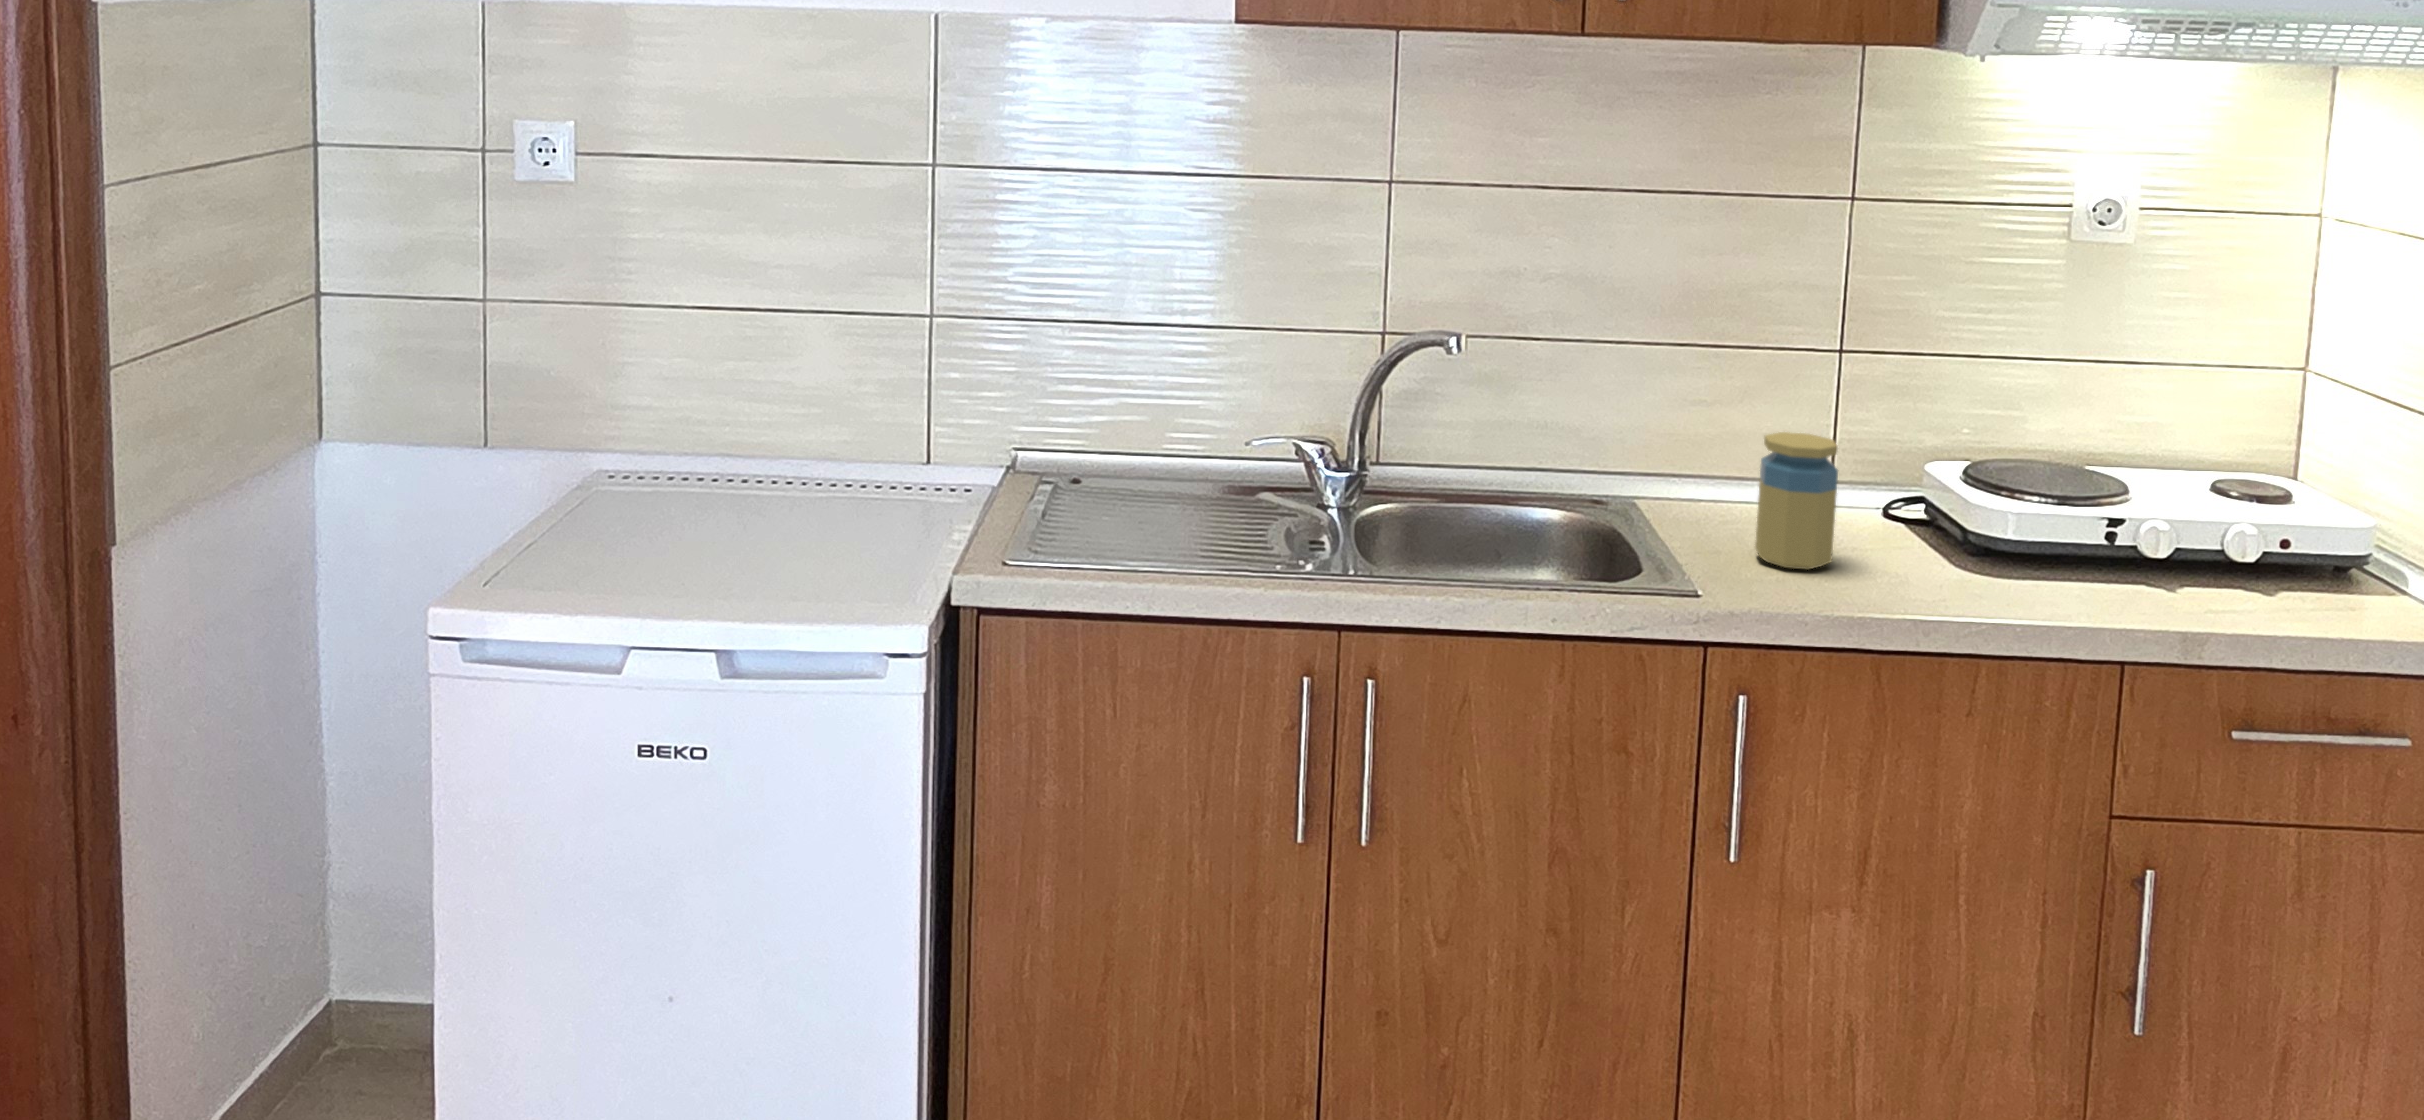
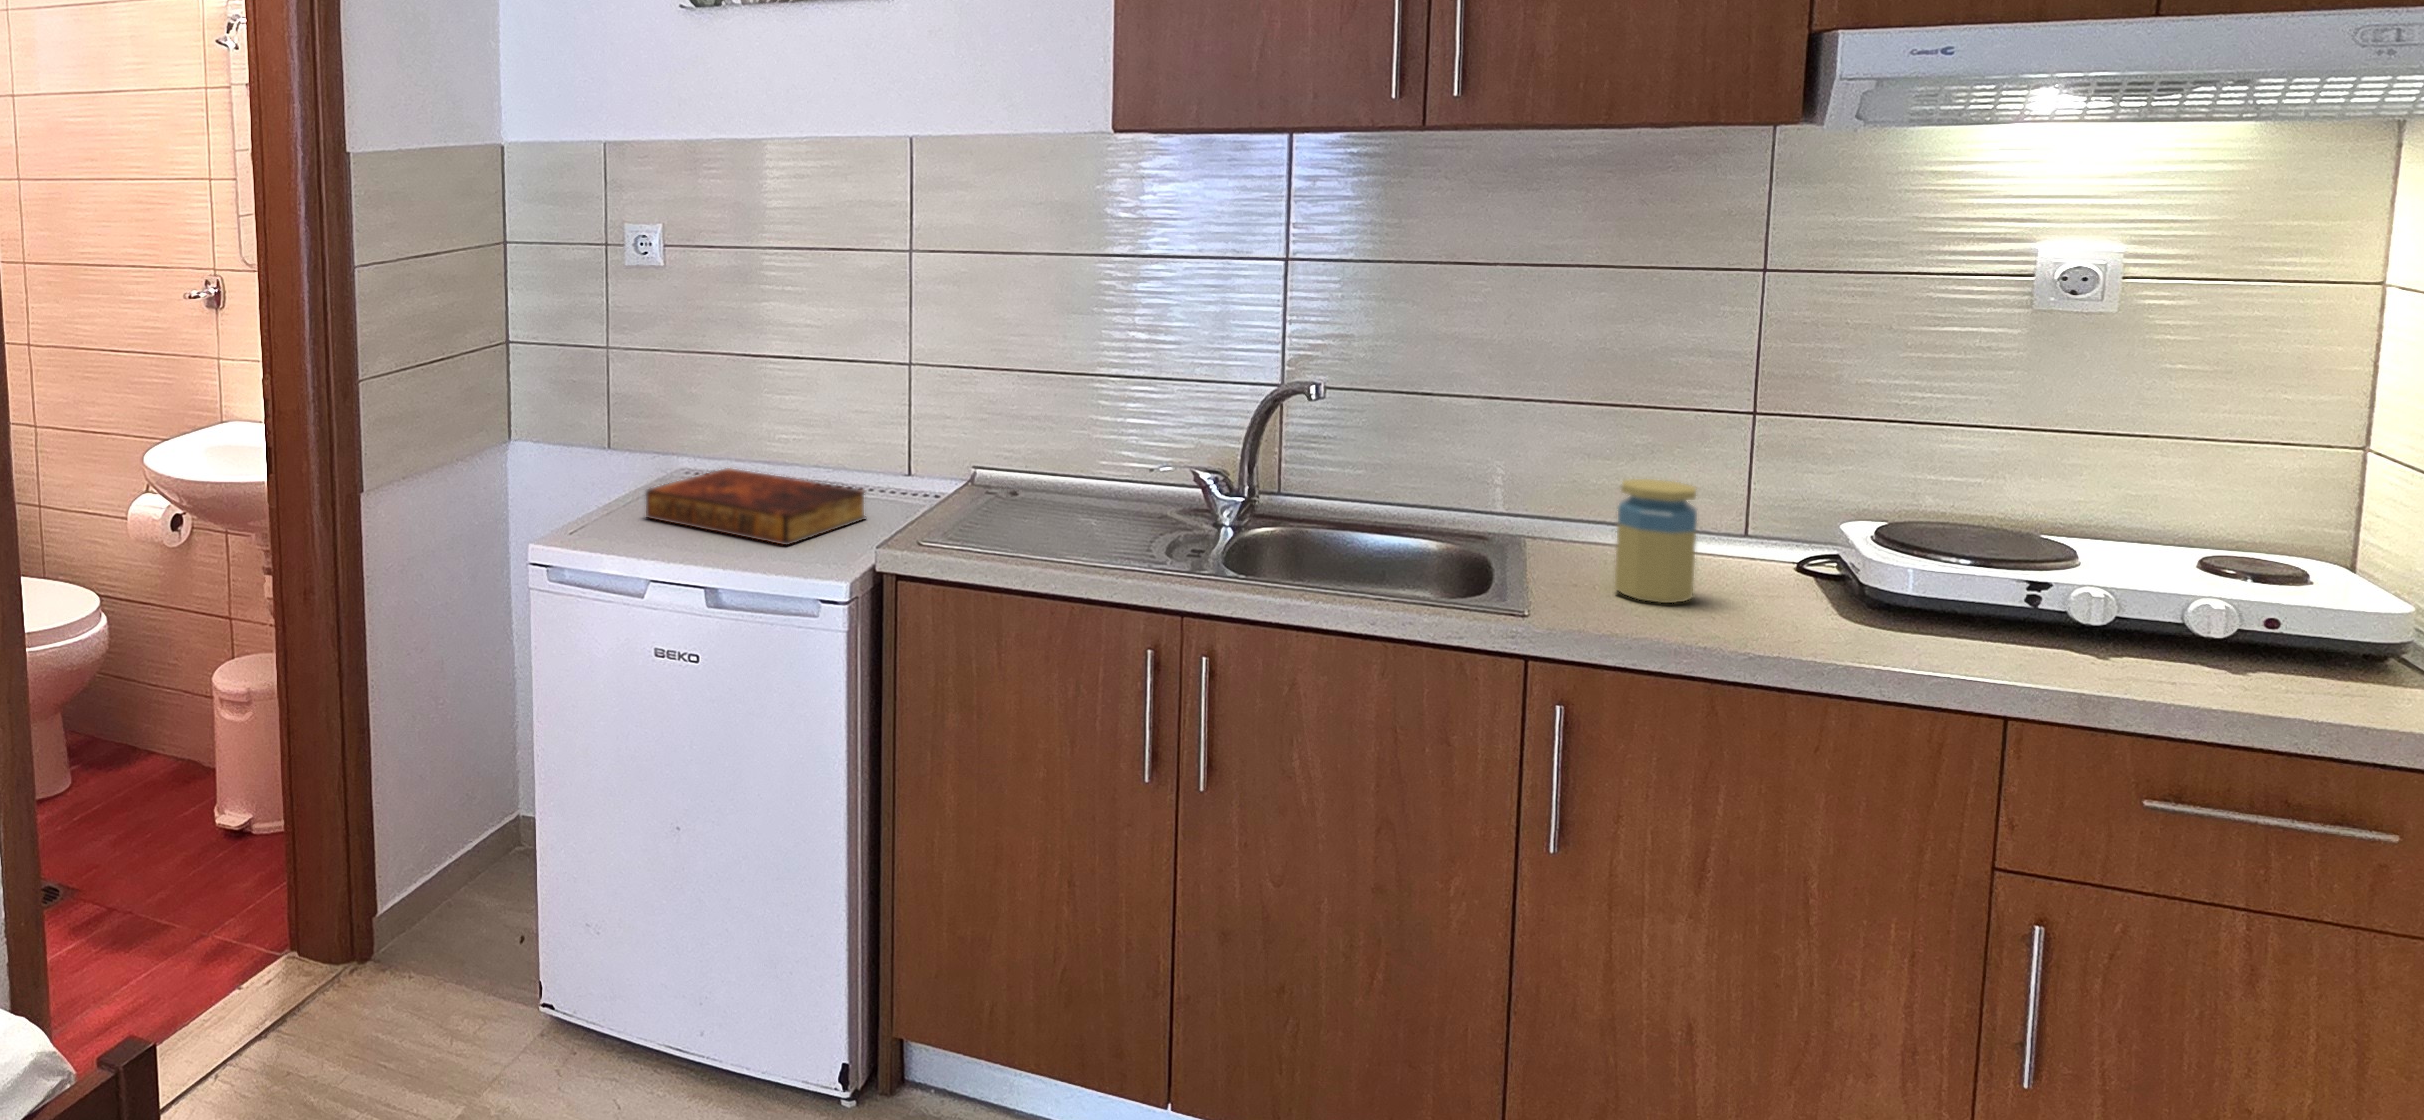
book: none [585,470,897,586] -> present [646,468,865,545]

